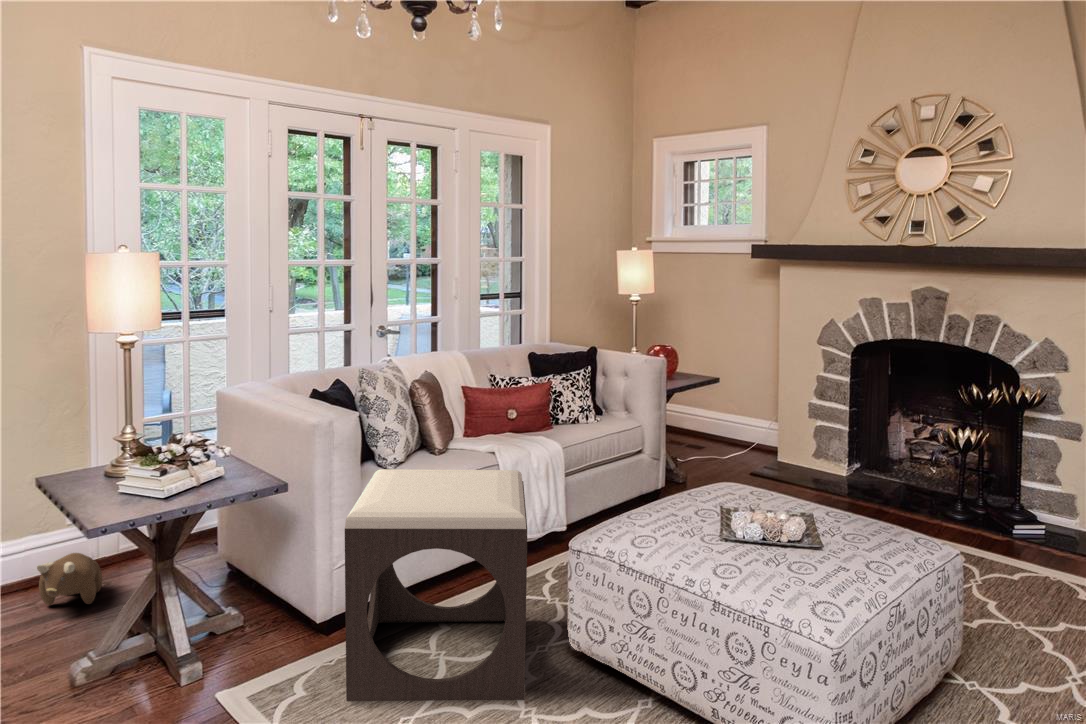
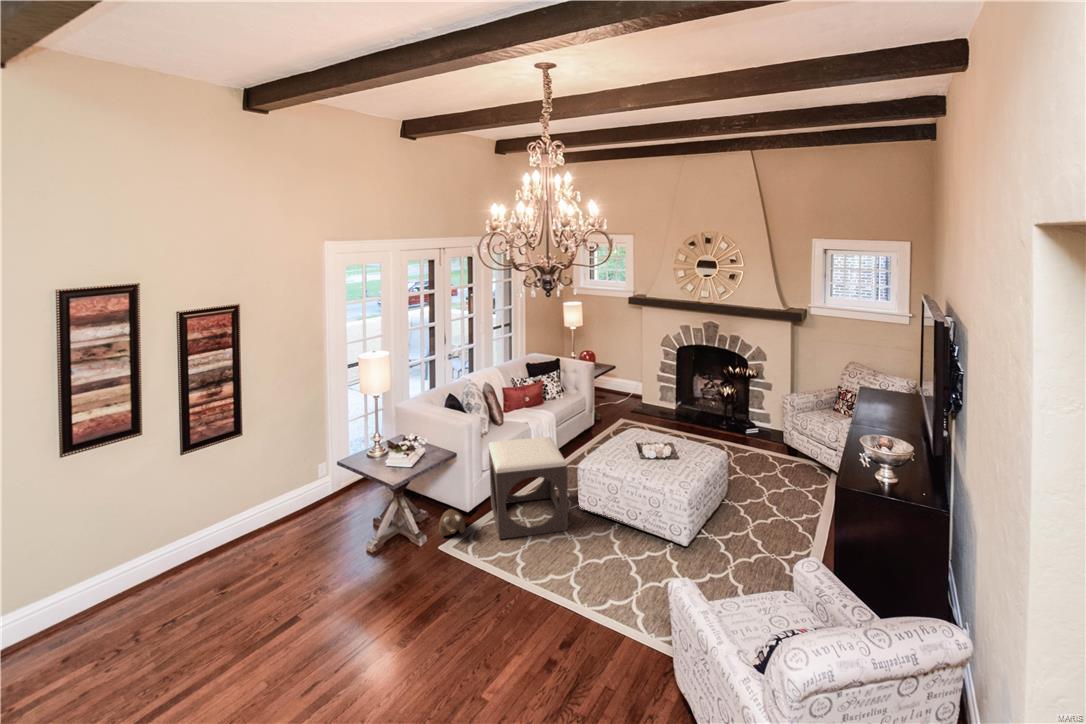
plush toy: present [37,553,102,605] -> present [439,509,465,536]

